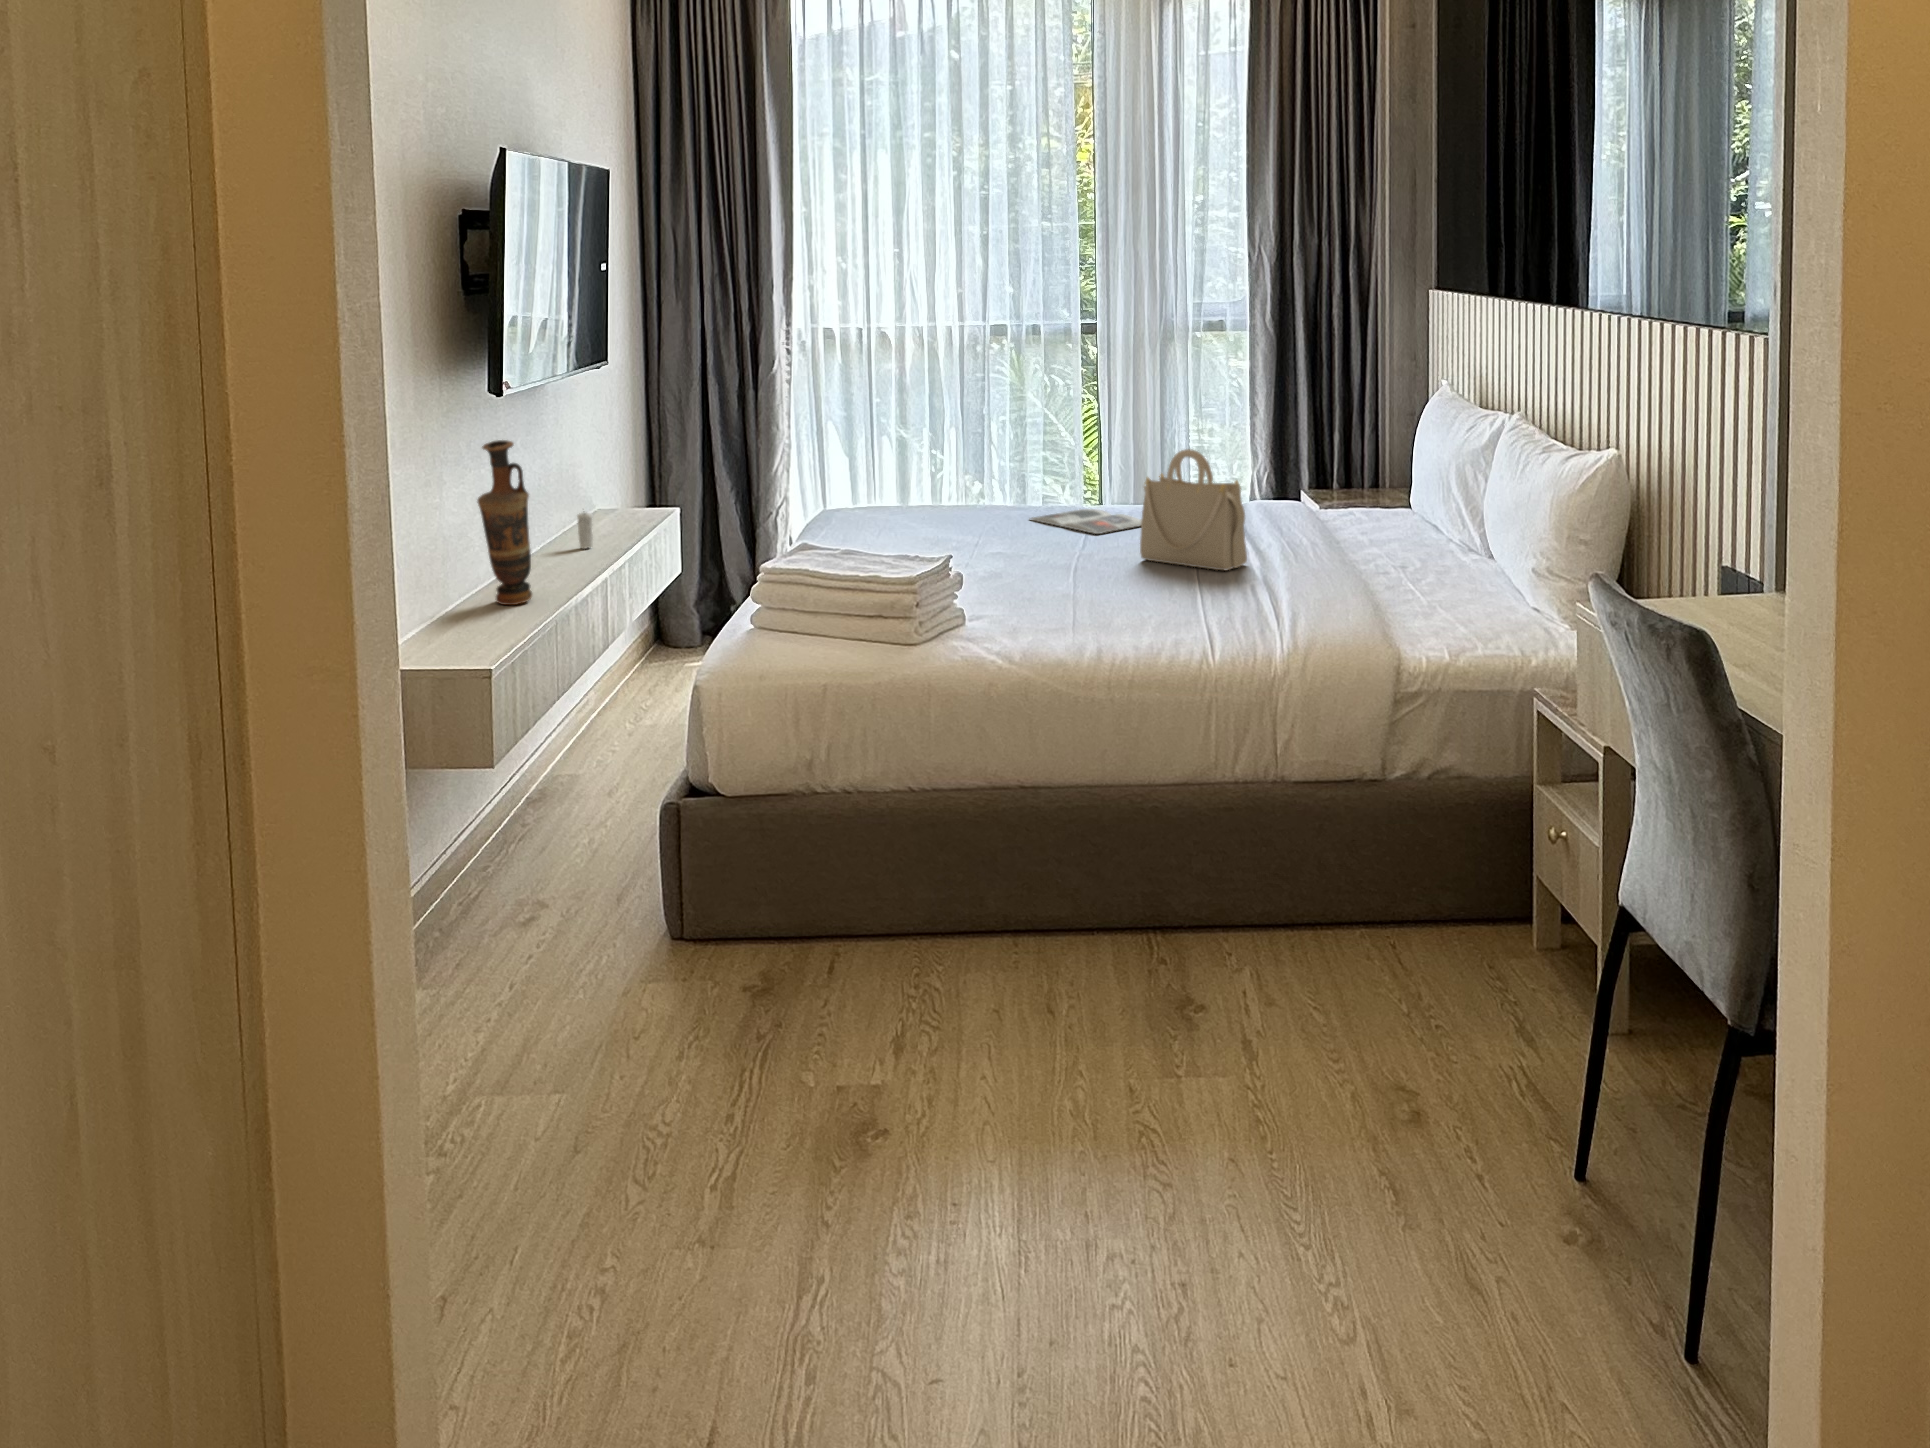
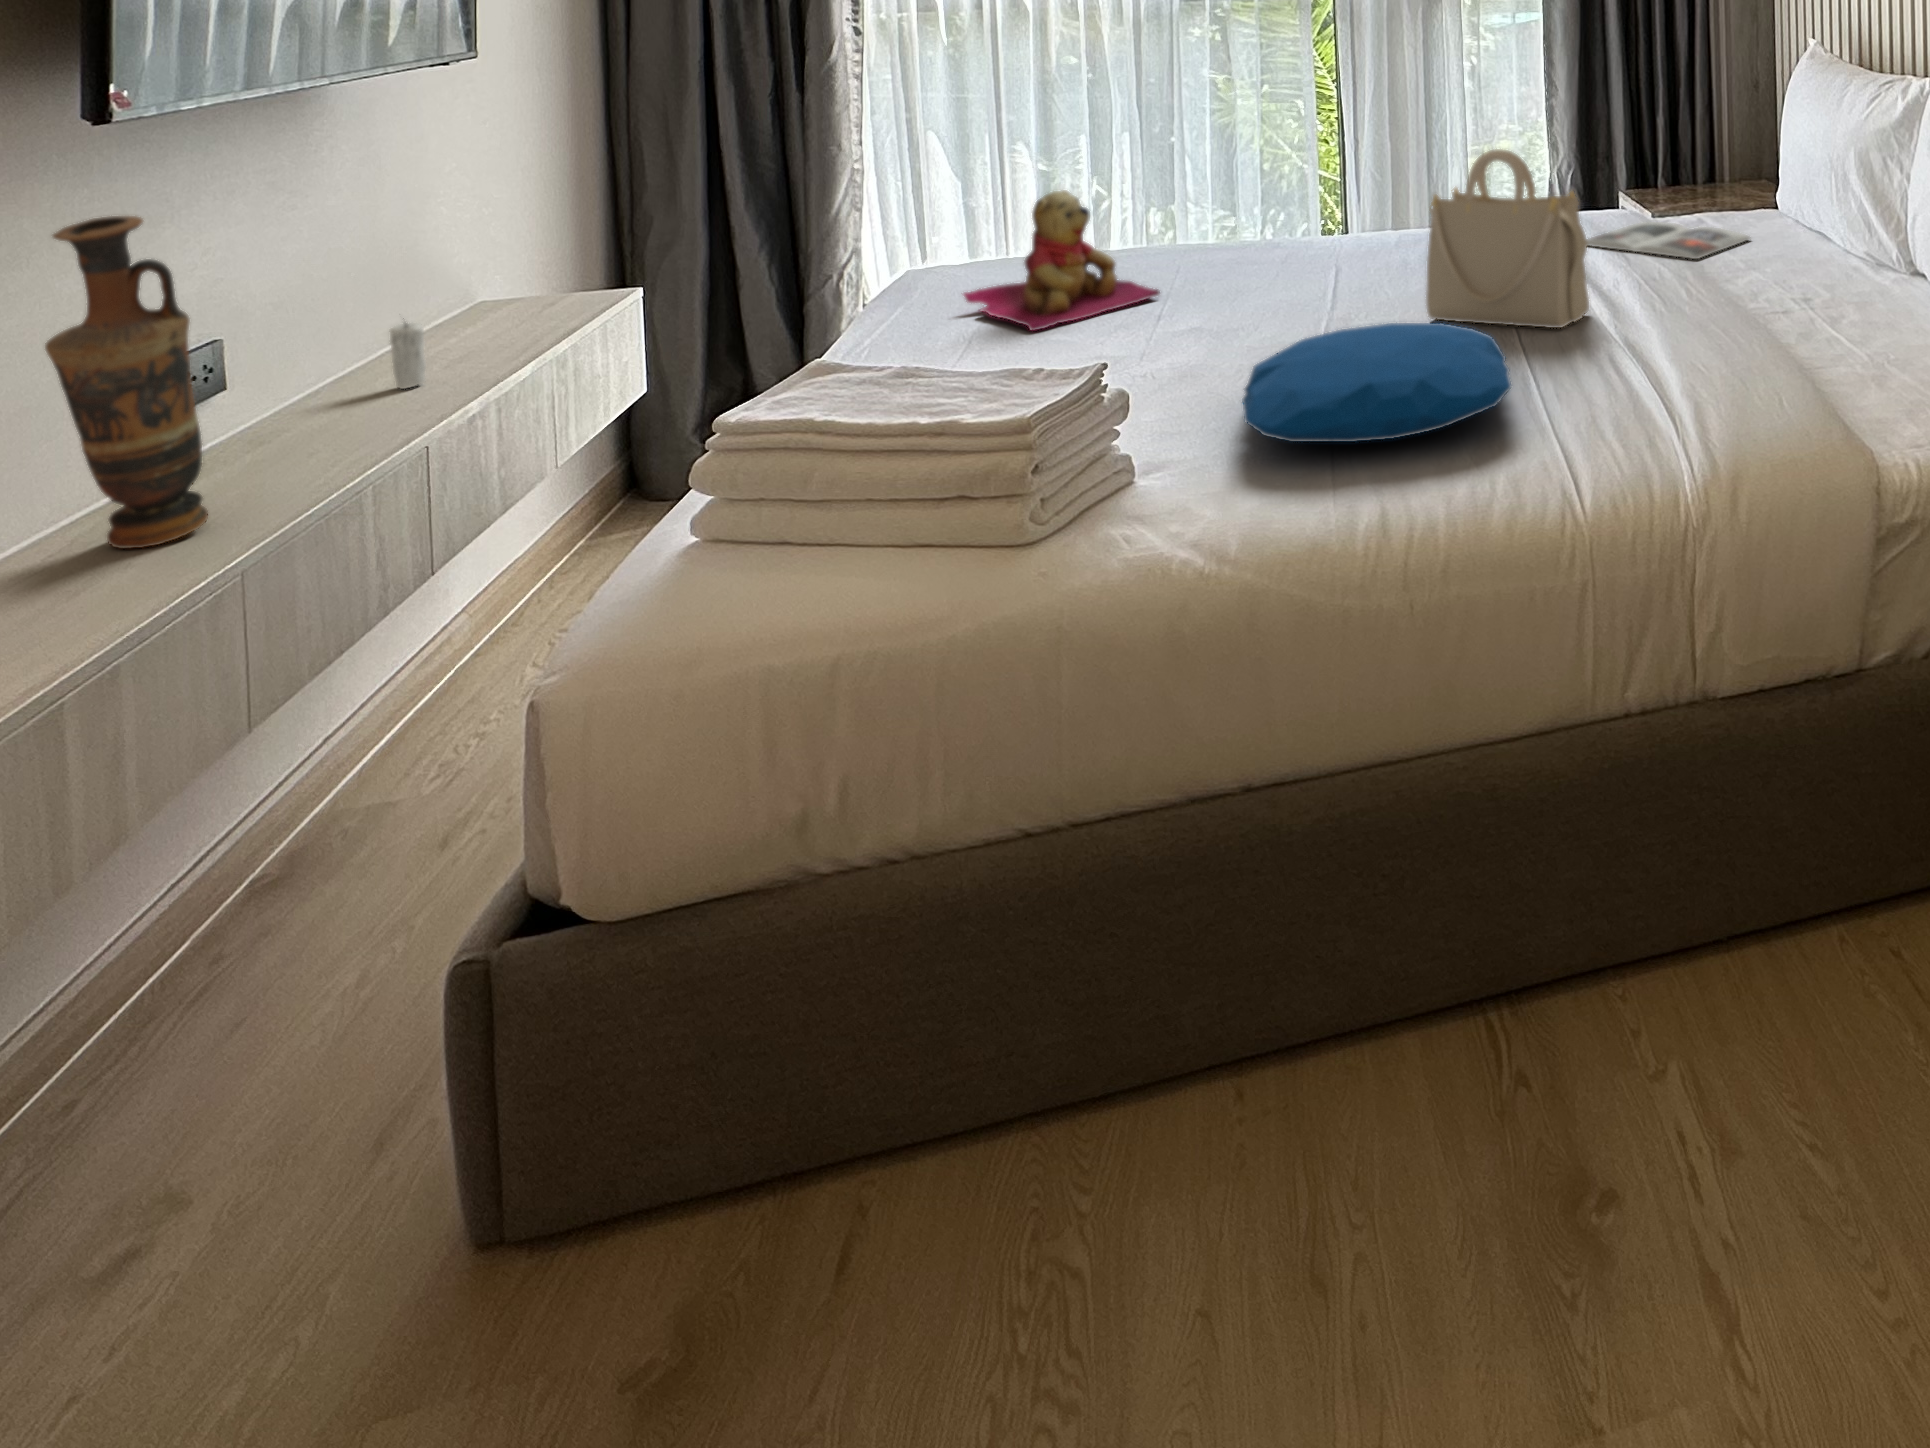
teddy bear: none [860,461,977,547] -> present [964,190,1160,331]
magazine: present [1030,509,1141,534] -> present [1587,222,1751,259]
pillow: none [1023,554,1182,615] -> present [1242,323,1511,442]

